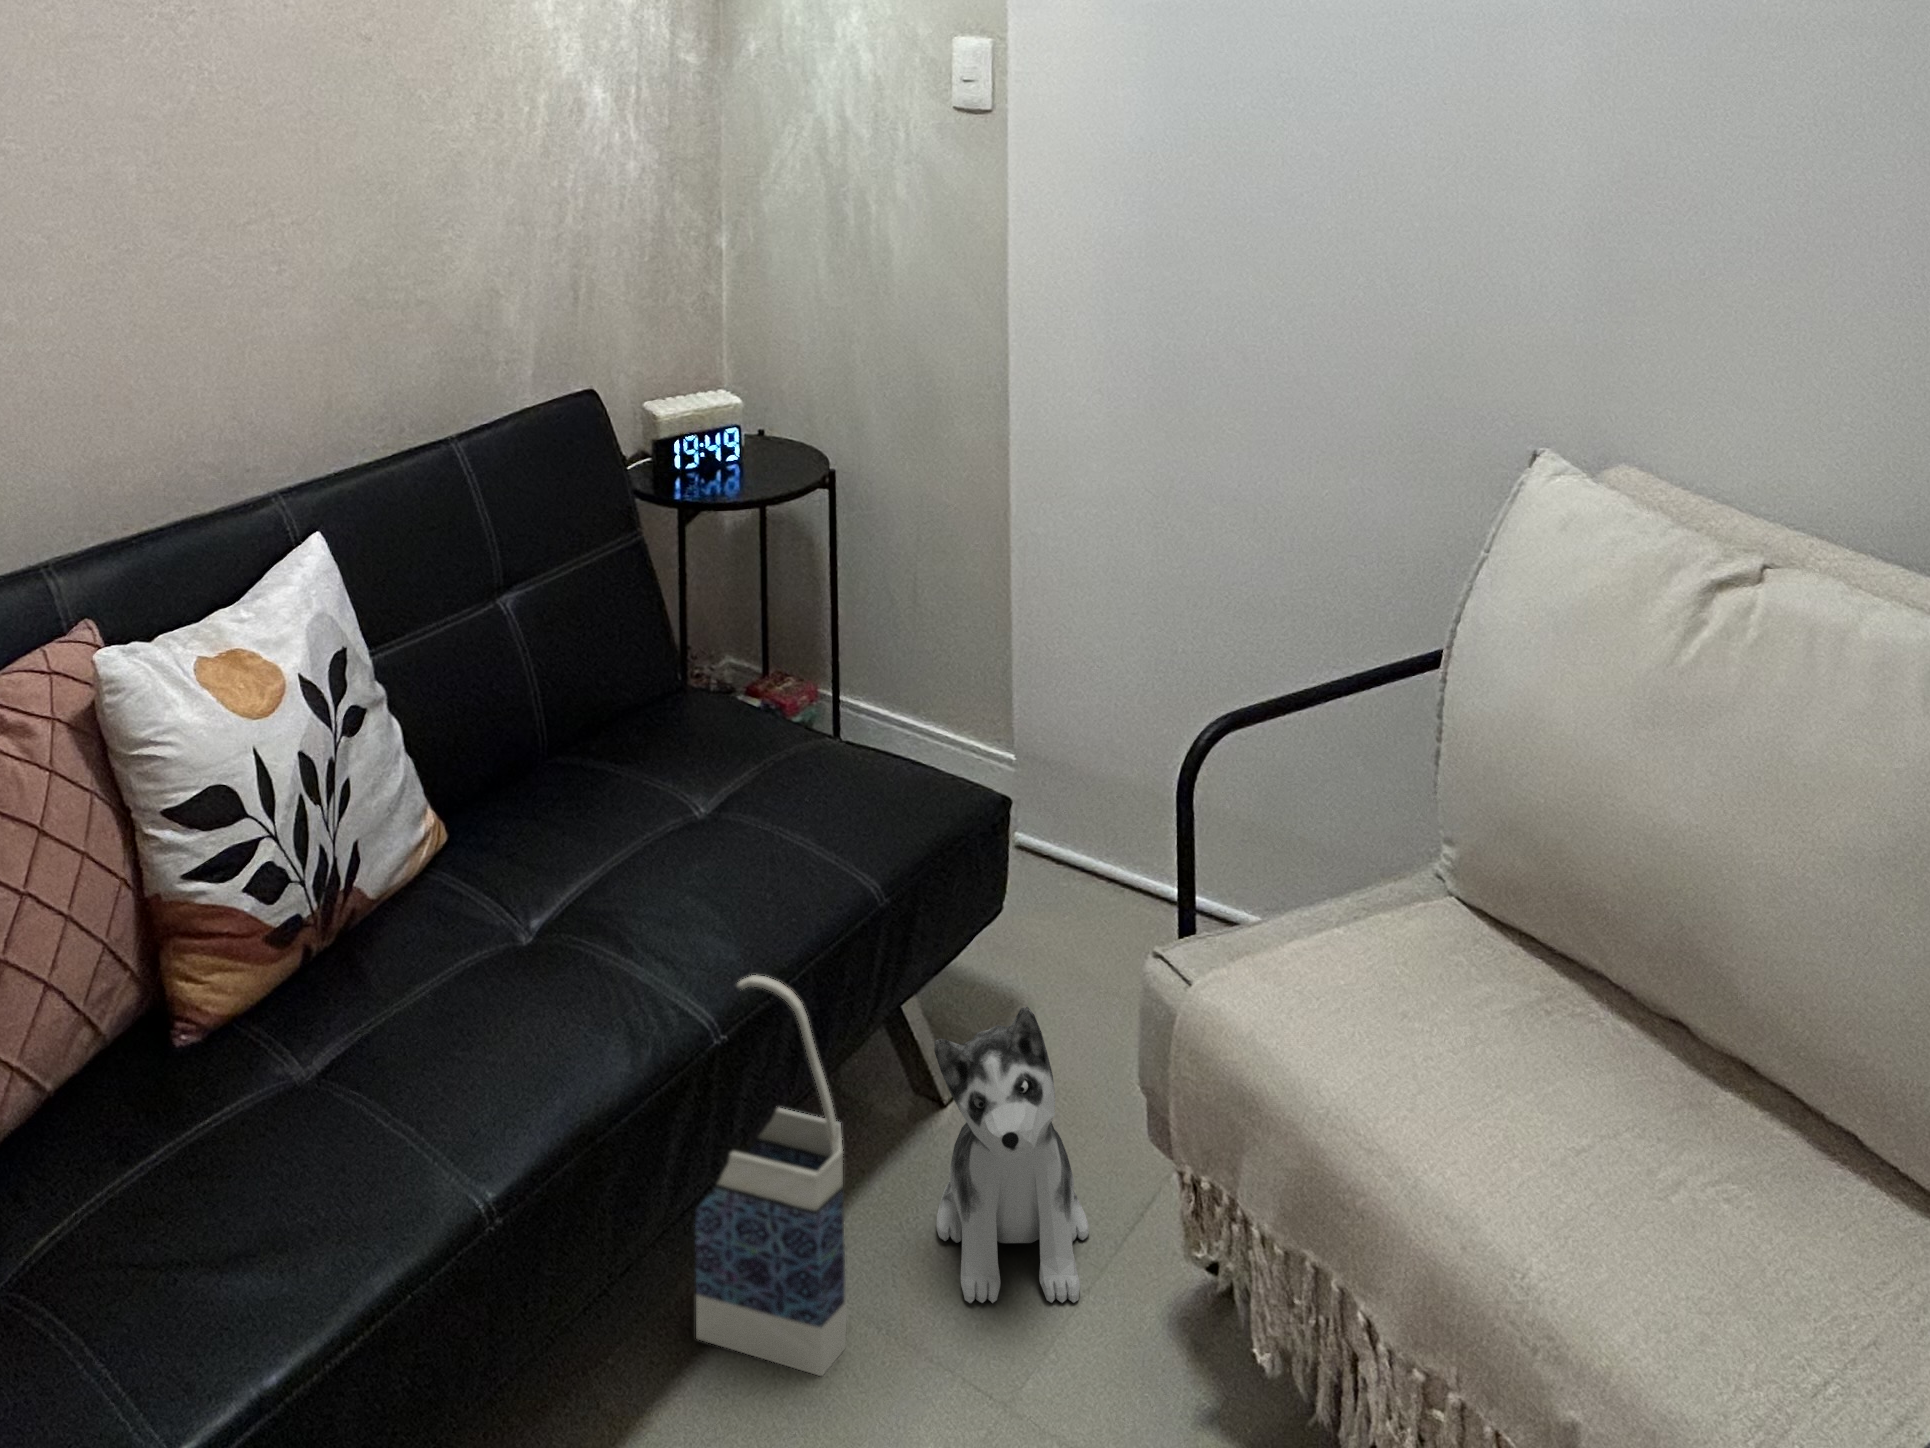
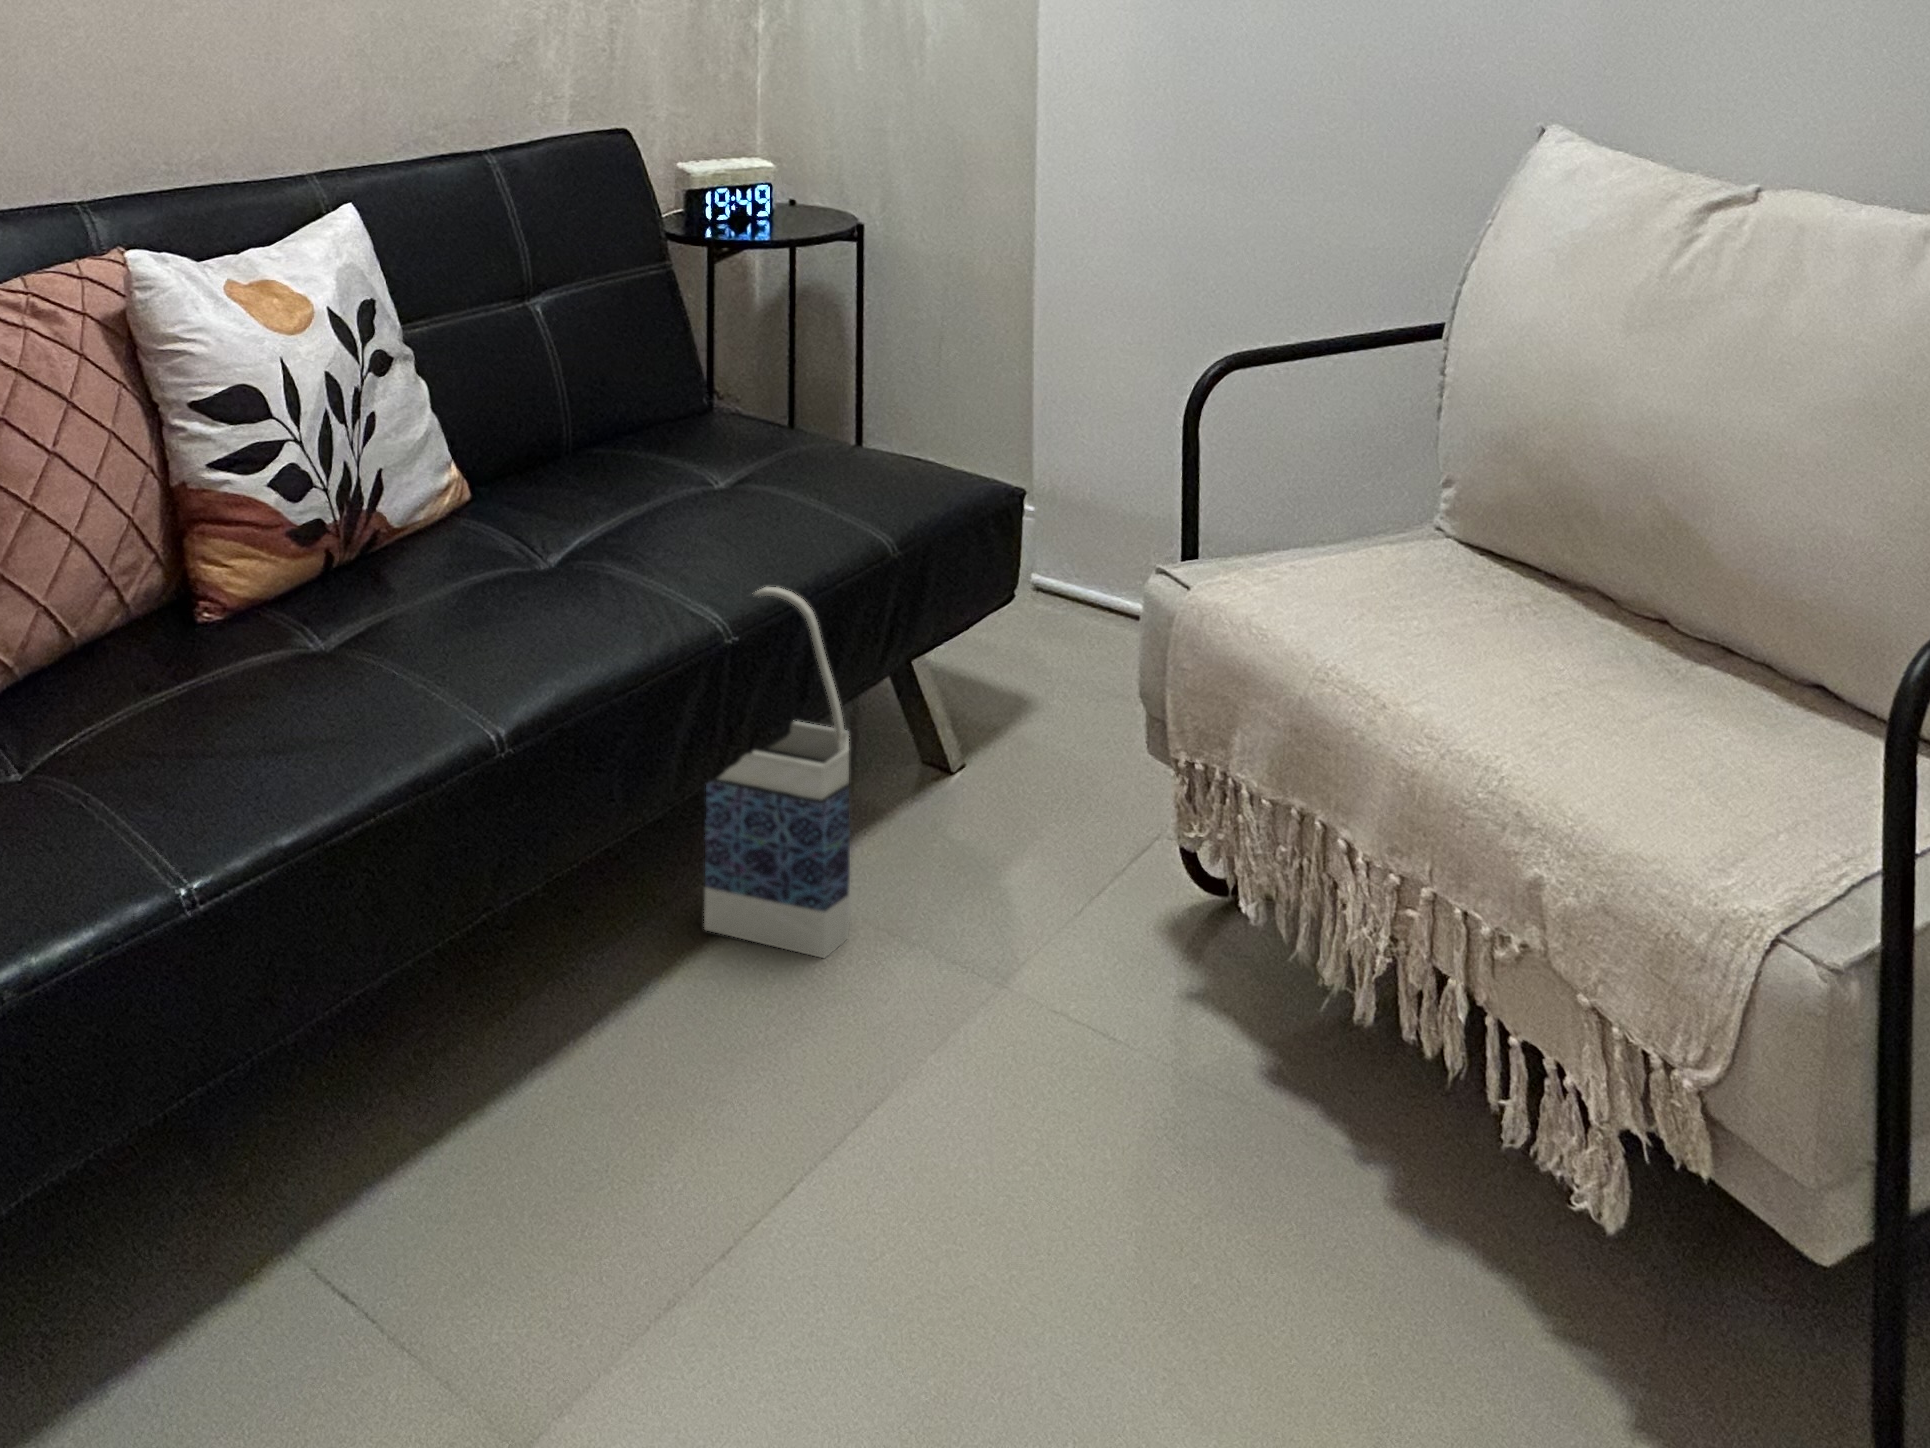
plush toy: present [934,1007,1089,1303] -> none [940,636,1088,908]

